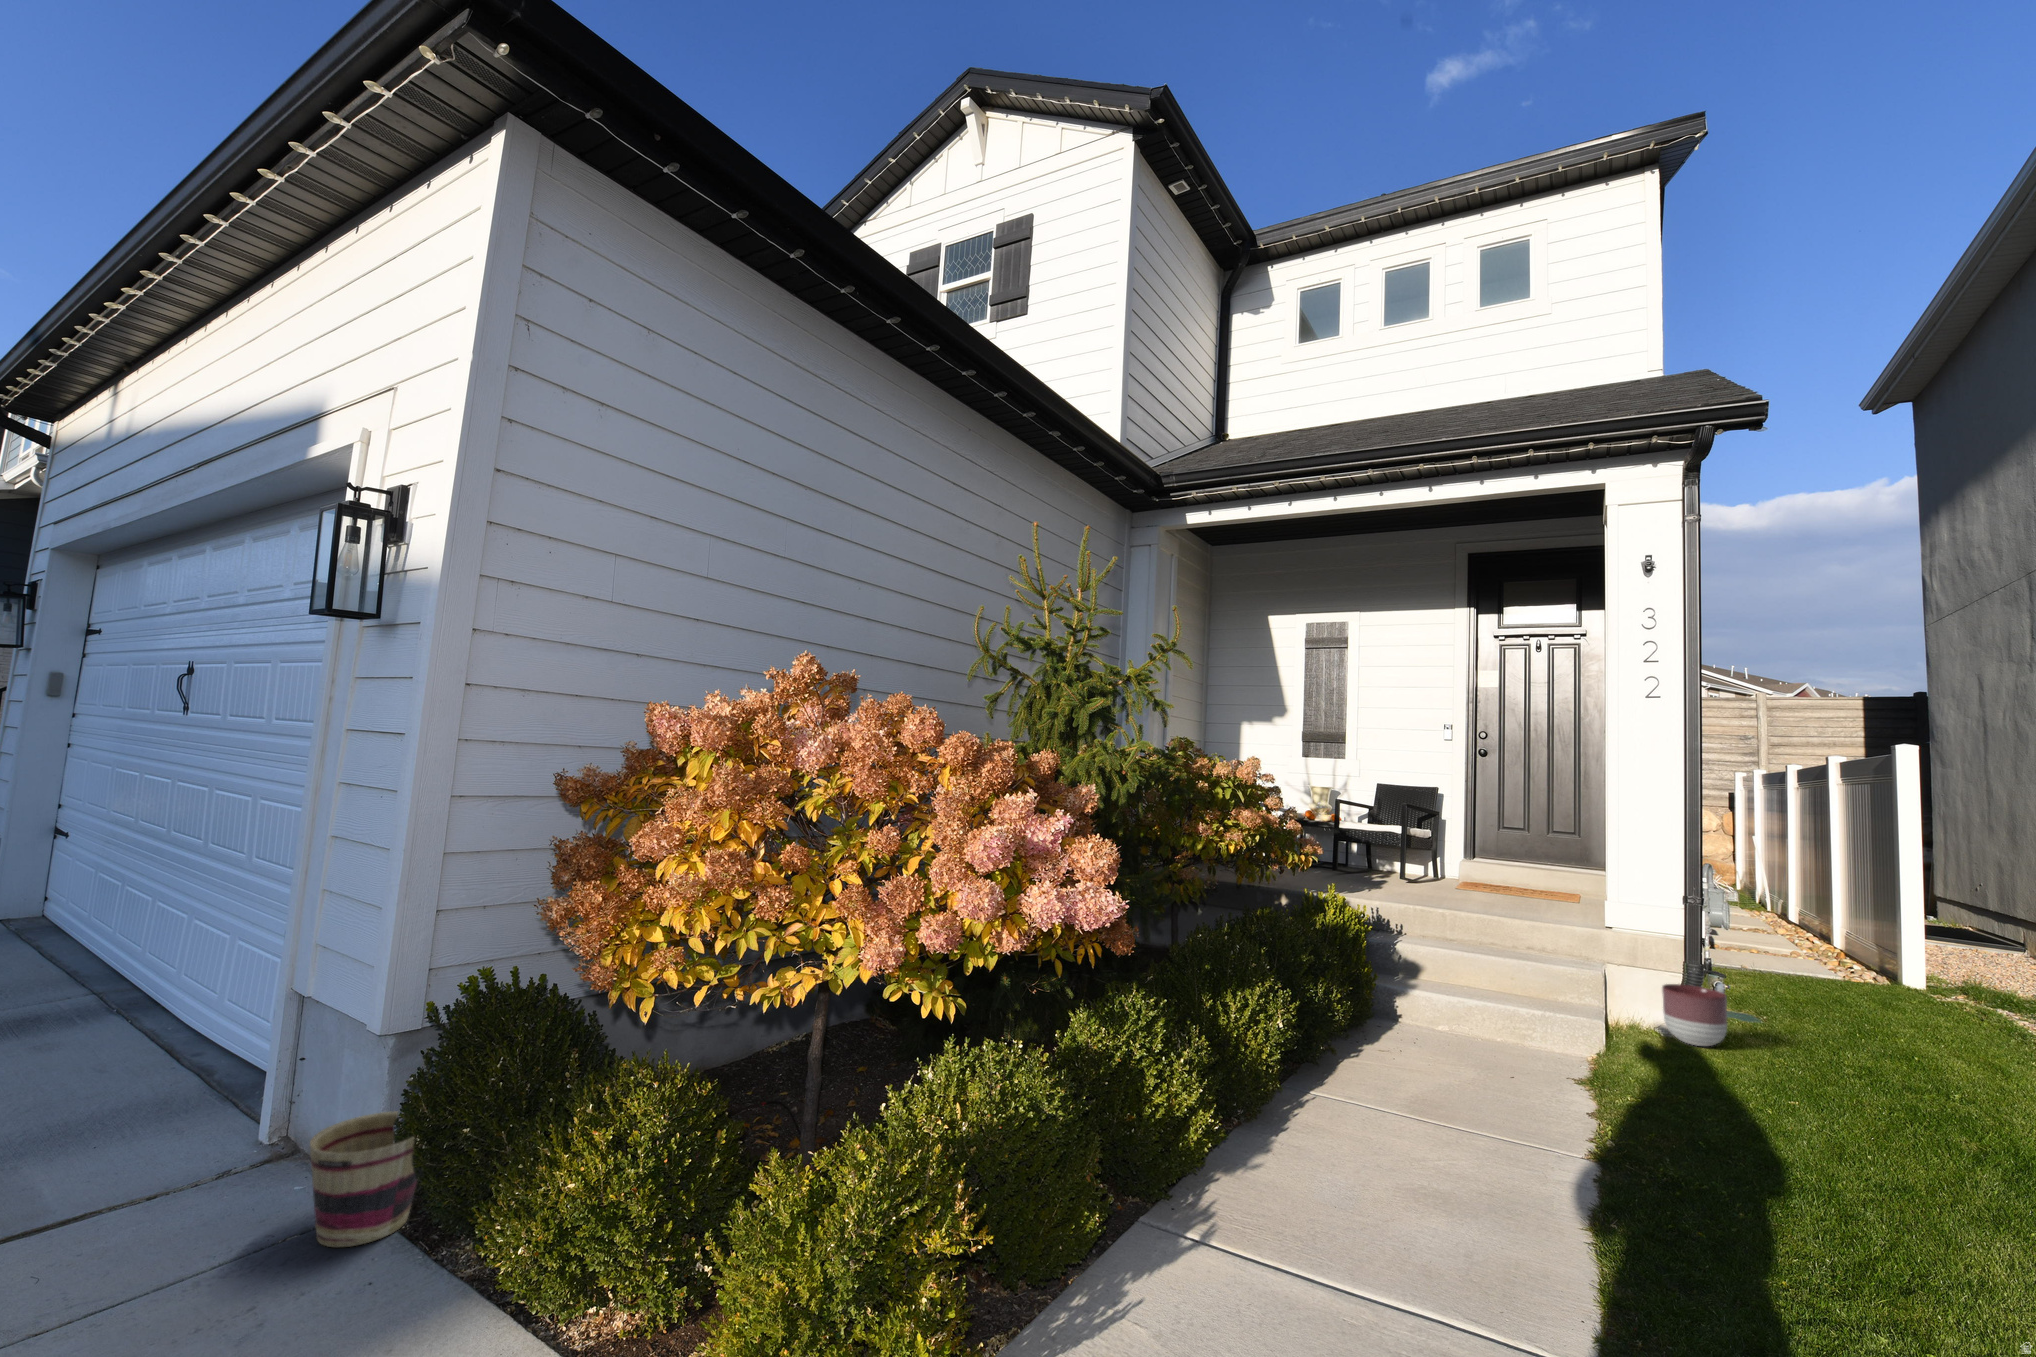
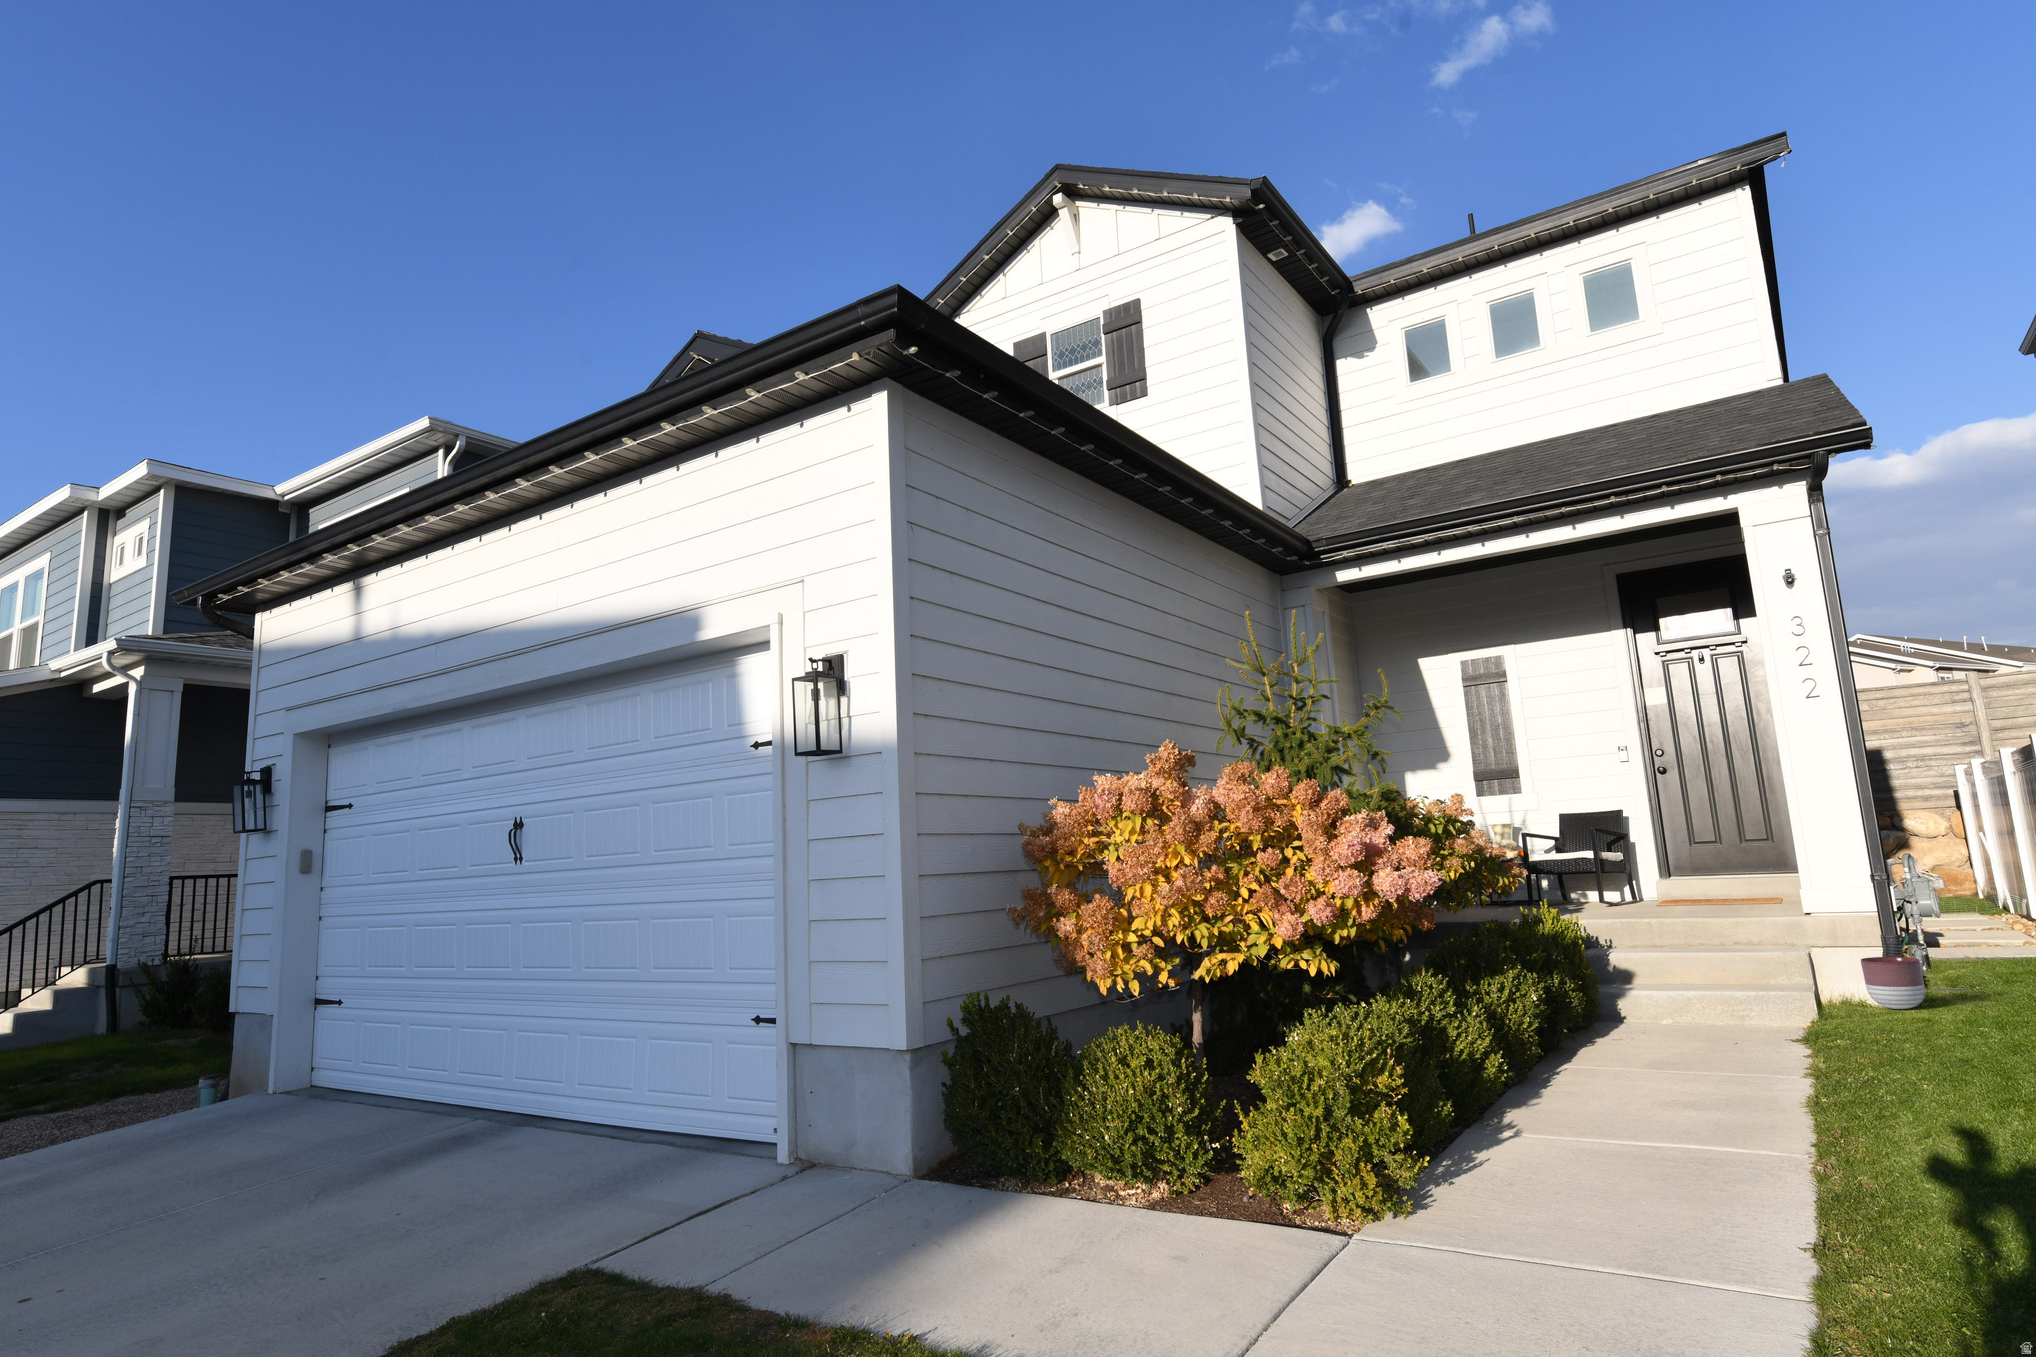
basket: present [310,1111,417,1247] -> none [840,1111,913,1198]

